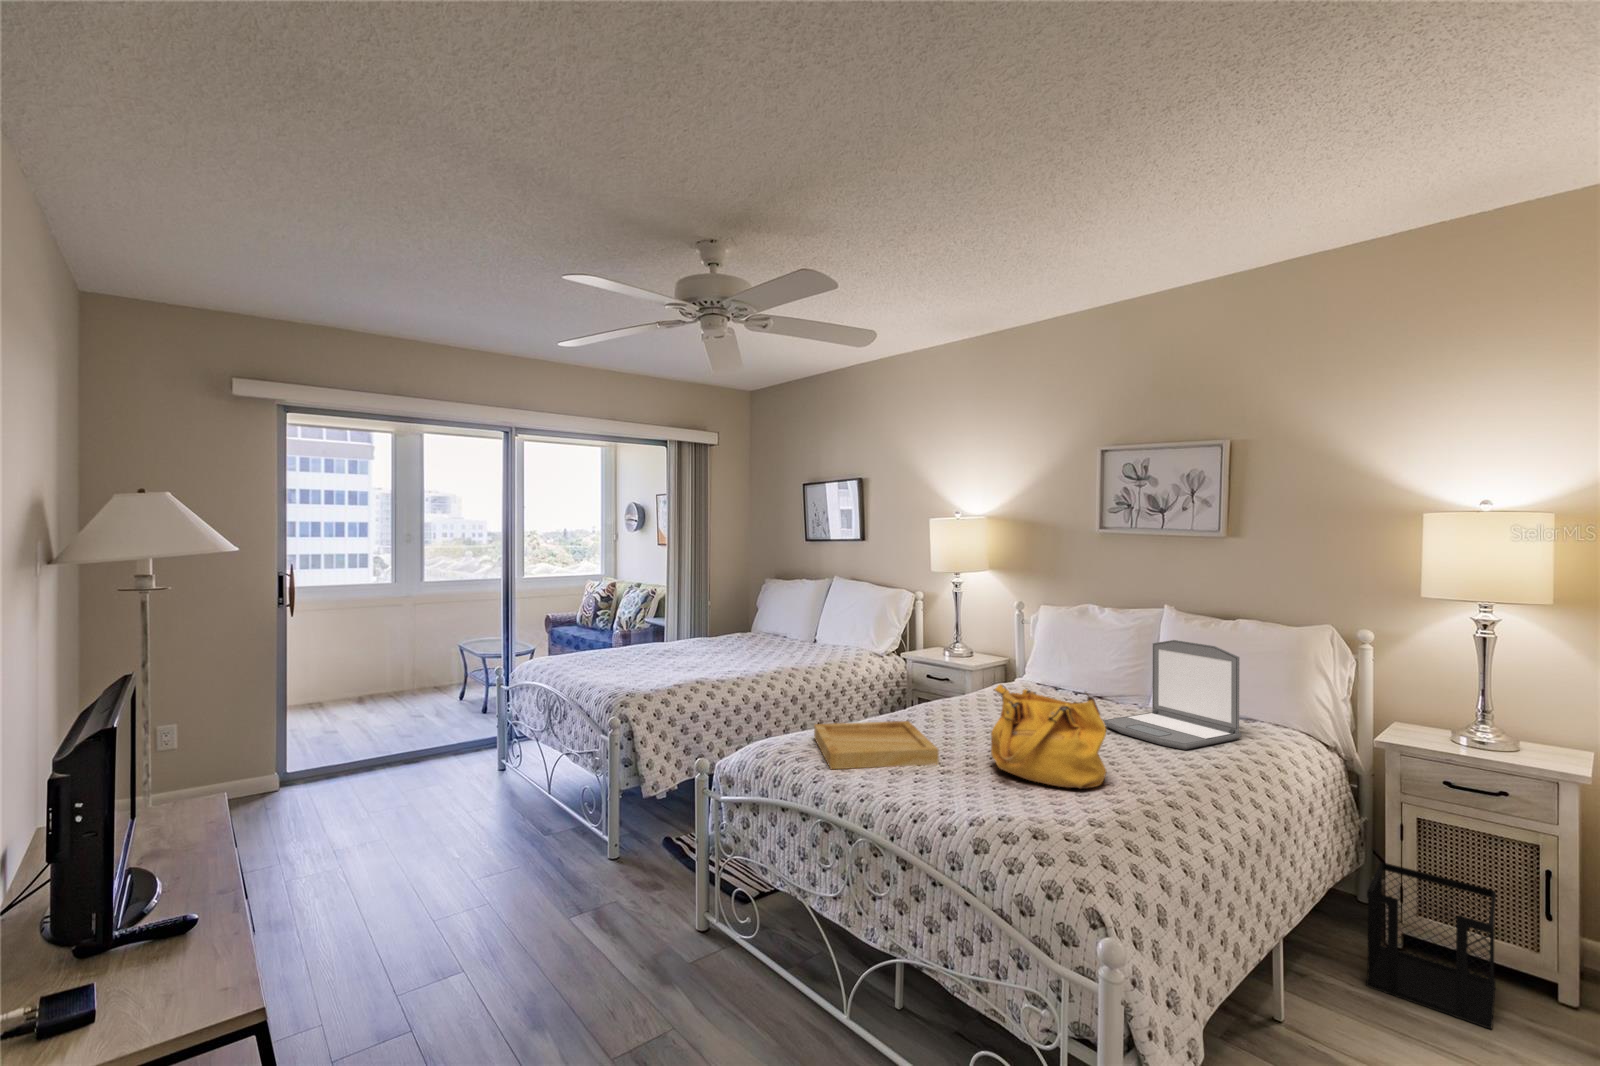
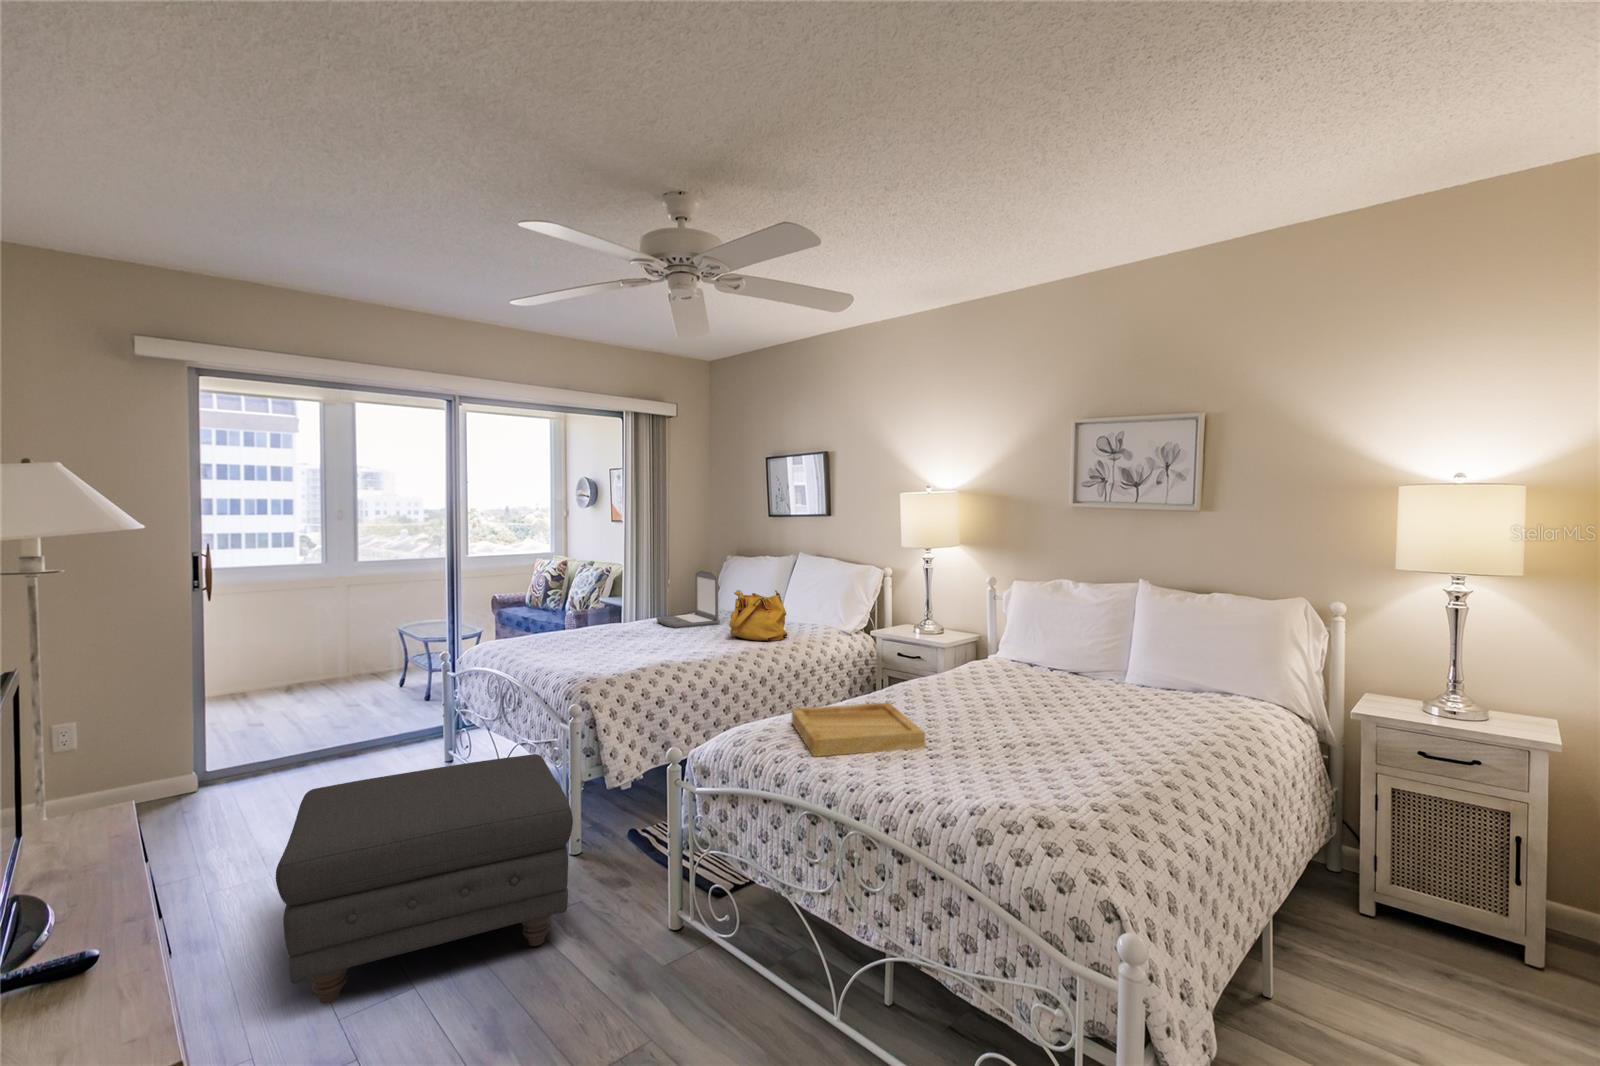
laptop: present [1103,640,1241,750] -> present [657,571,720,628]
handbag: present [991,684,1106,789] -> present [729,590,787,641]
ottoman: none [343,763,607,983] -> present [276,754,573,1003]
wastebasket: present [1366,862,1496,1029] -> none [1345,832,1472,995]

